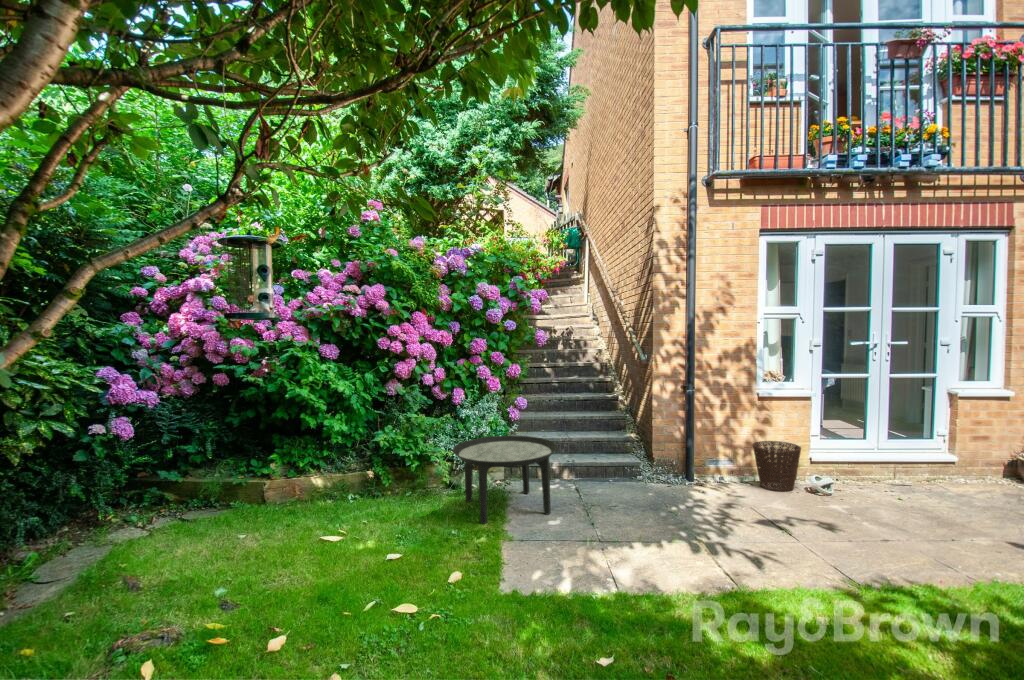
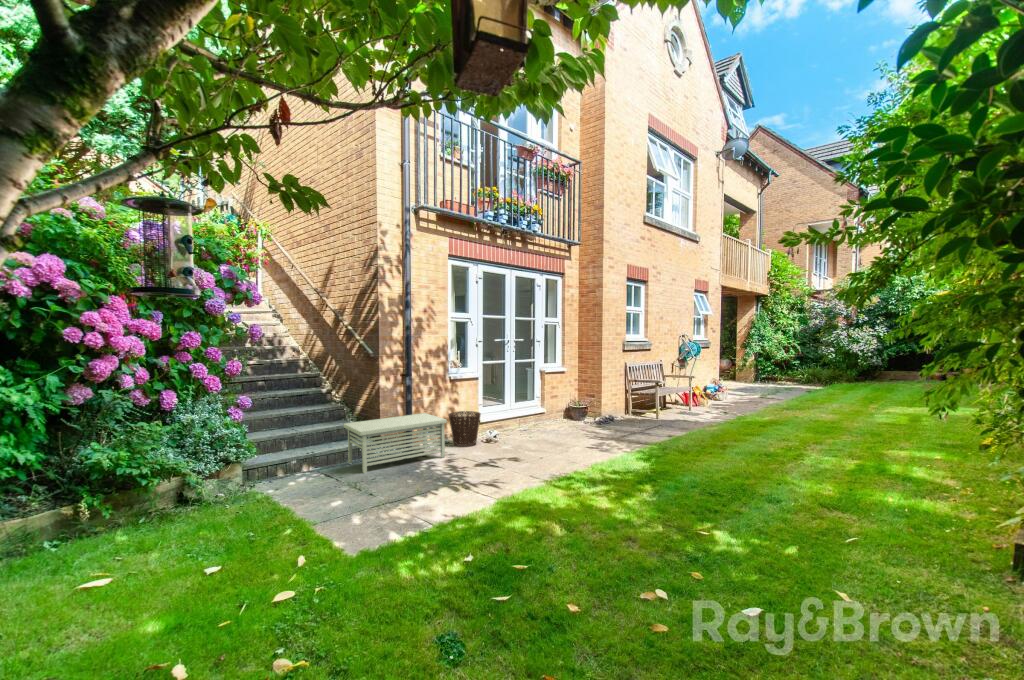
round table: present [453,436,557,524] -> none [194,431,319,525]
storage bench: none [614,437,732,499] -> present [343,413,447,473]

